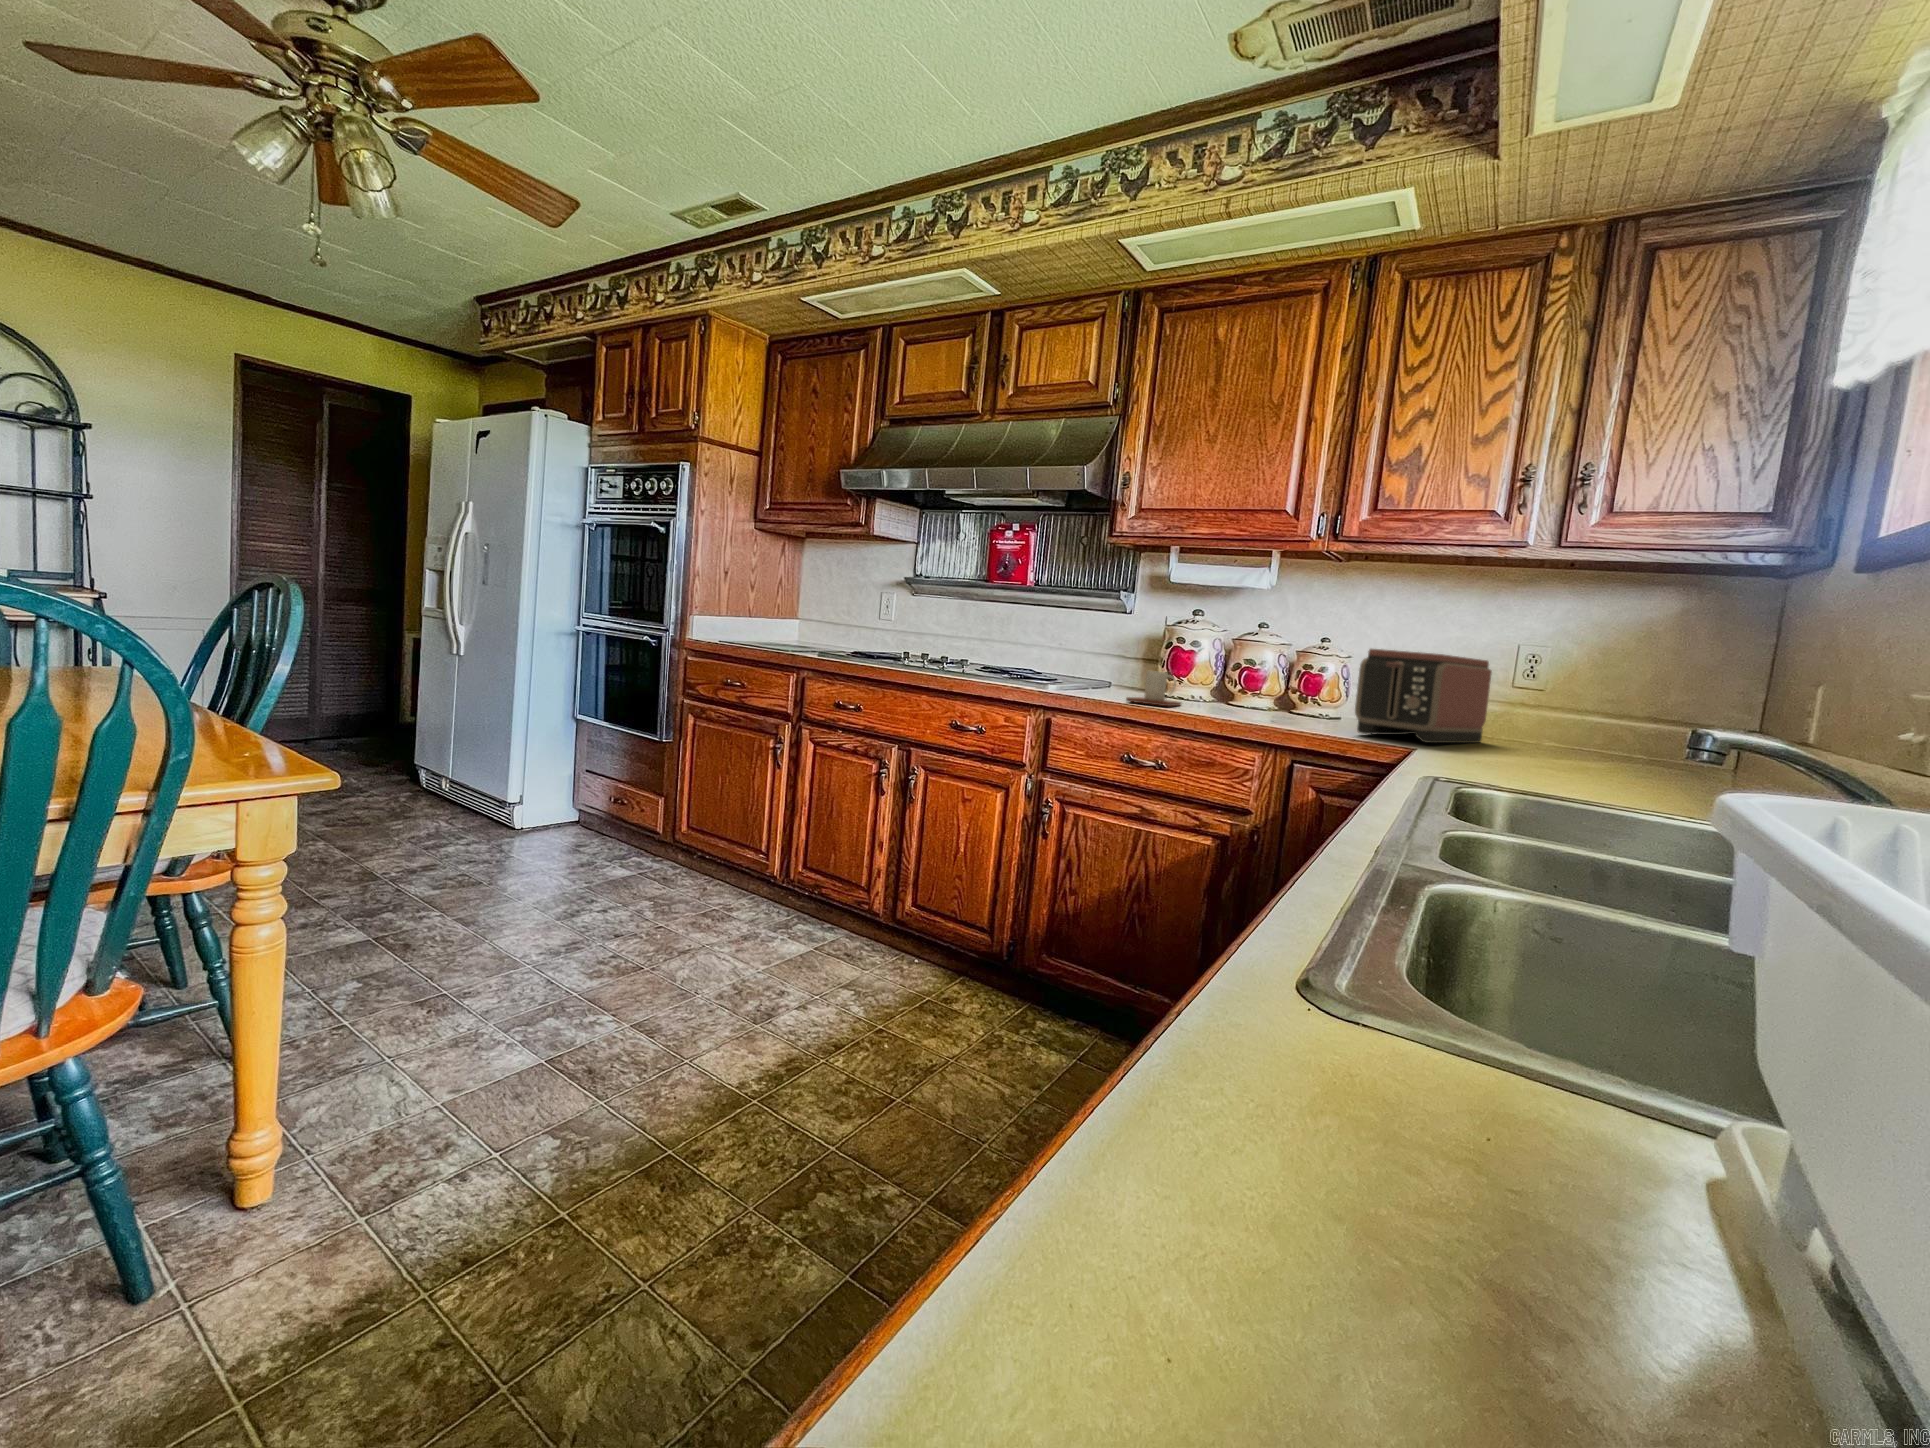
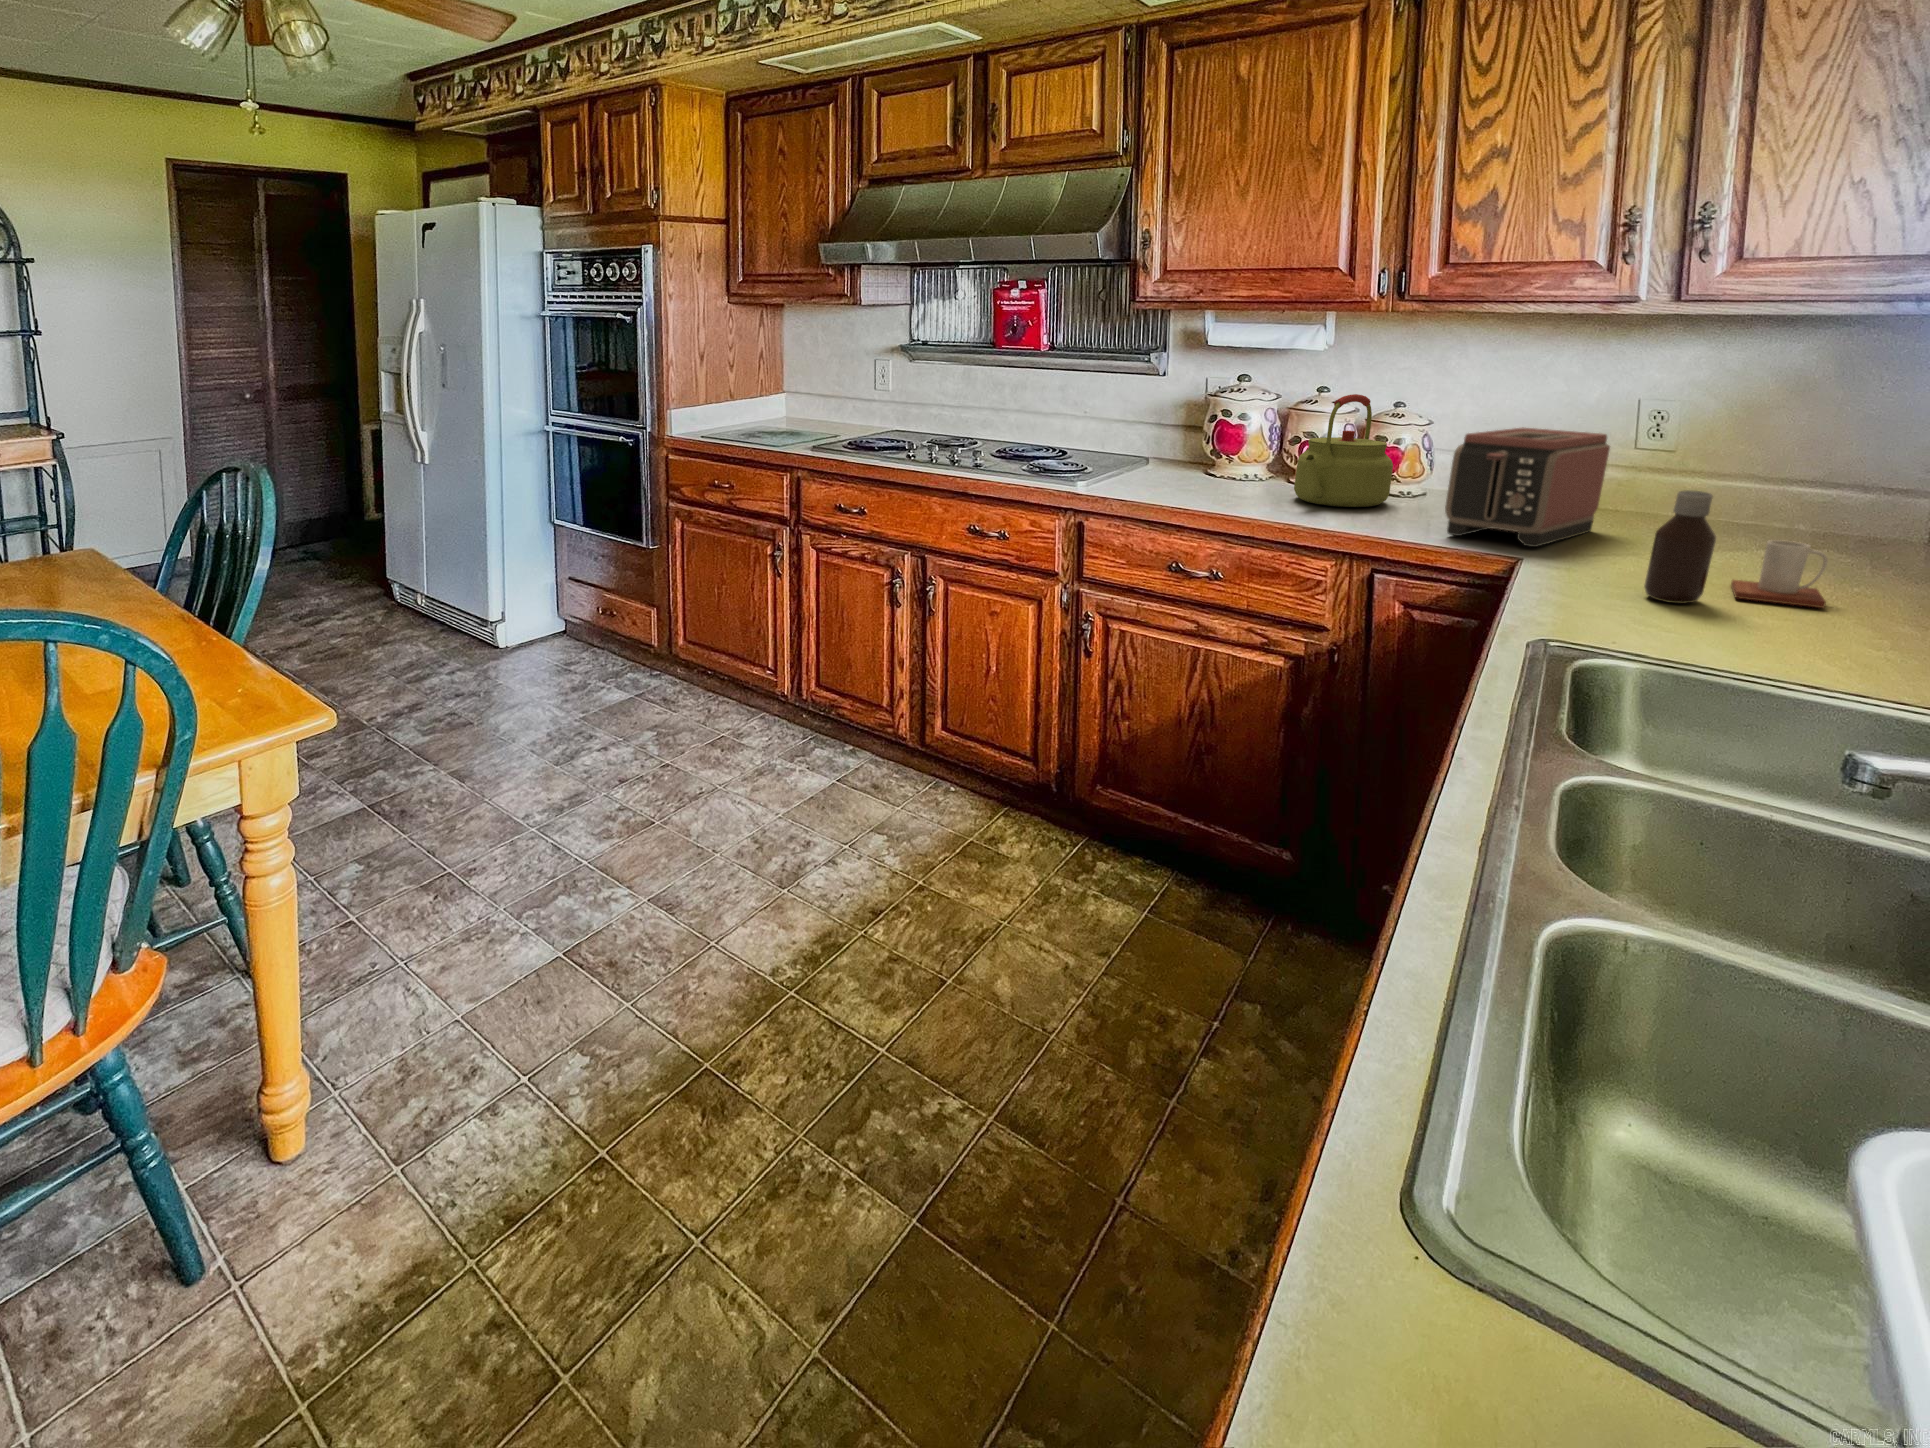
kettle: none [1230,624,1314,717] -> present [1294,394,1393,507]
mug: present [1126,671,1181,706] -> present [1731,540,1828,608]
bottle: none [1518,682,1573,776] -> present [1644,490,1716,604]

